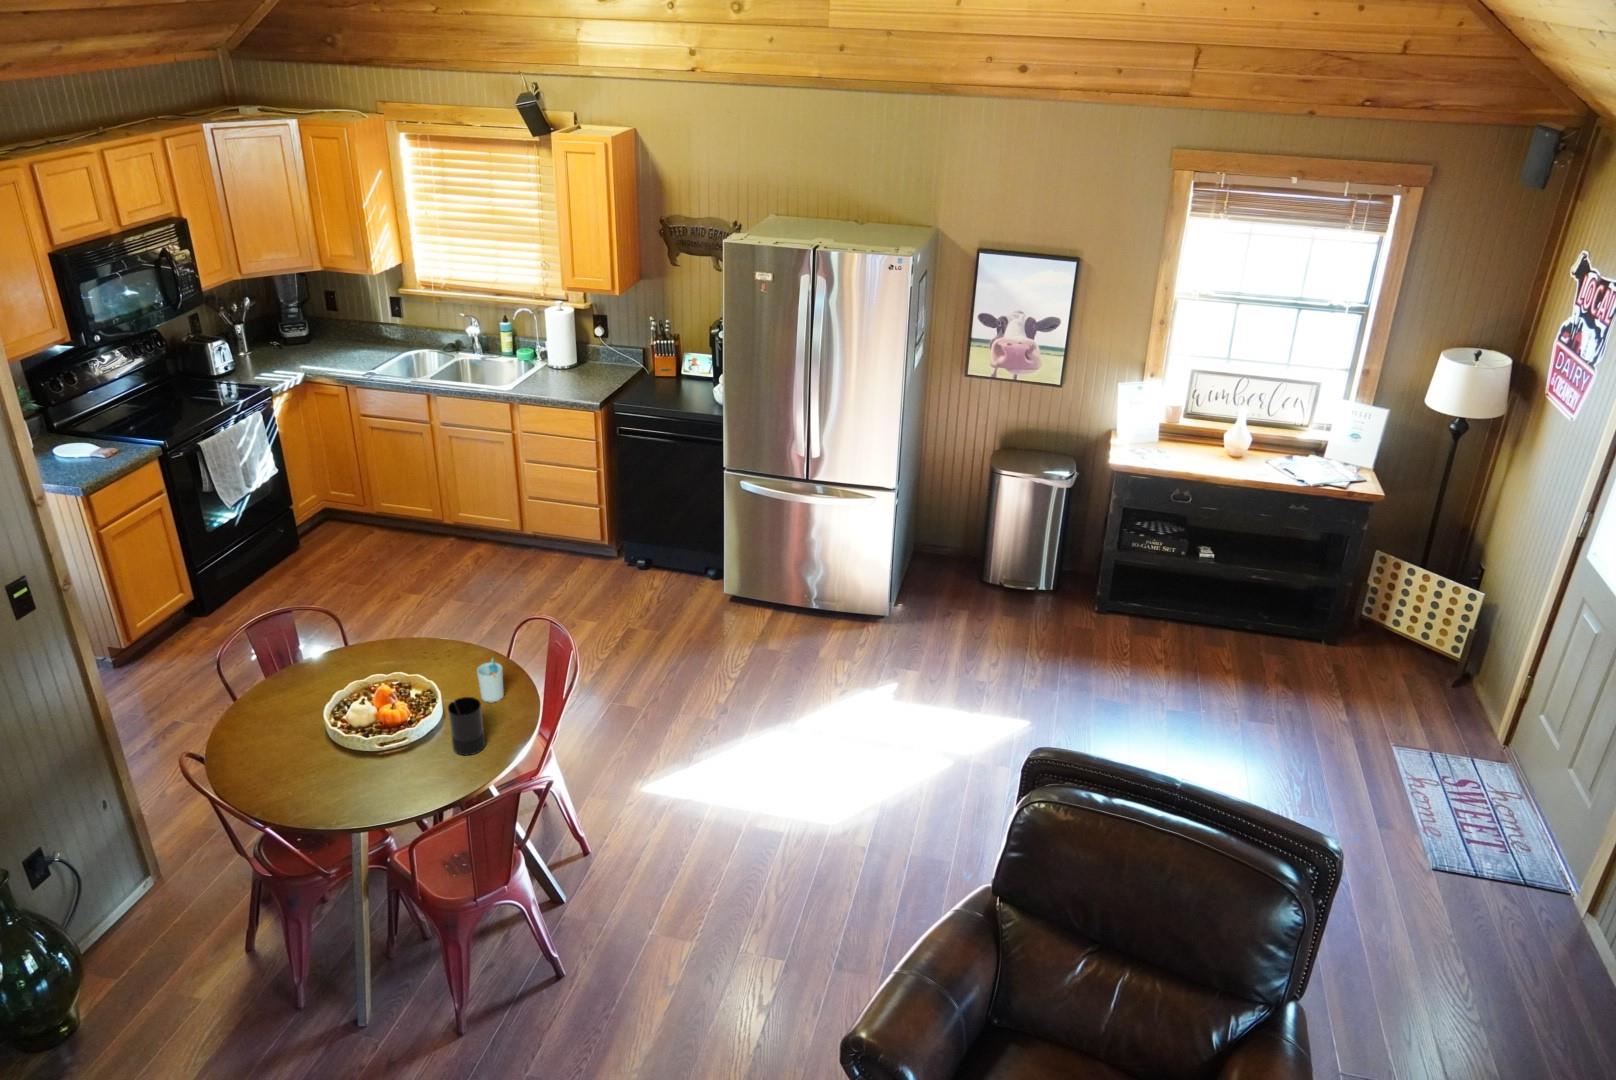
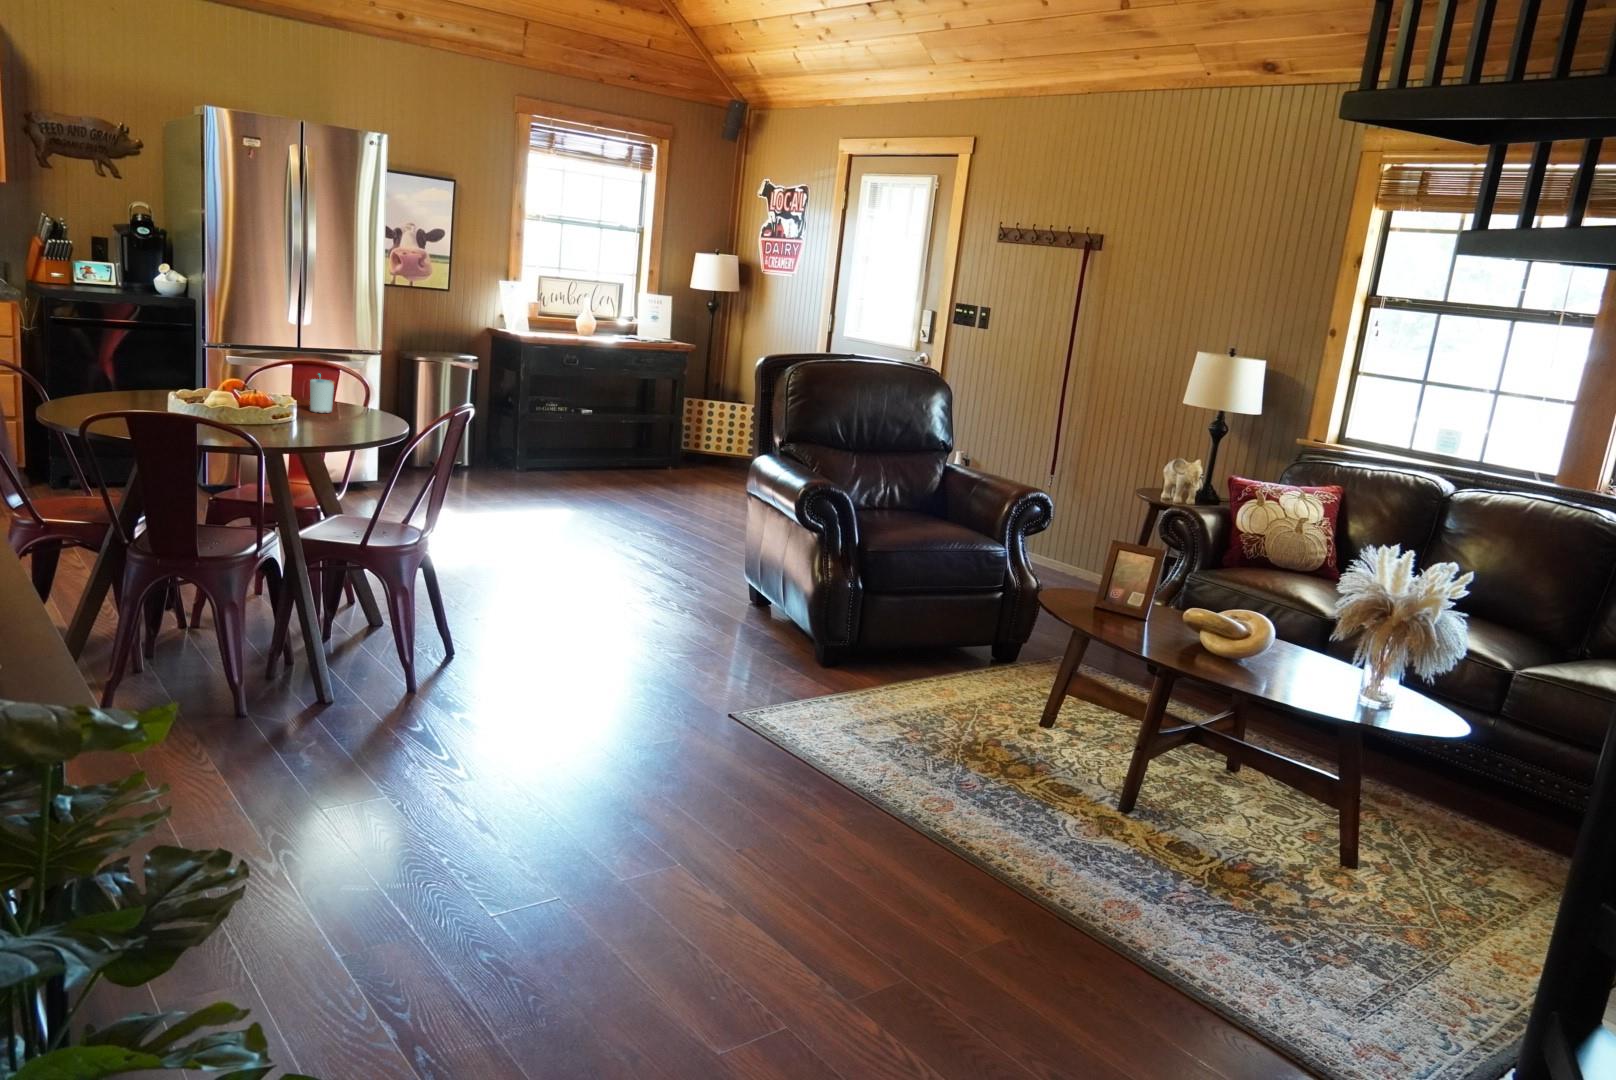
candle: present [448,697,486,756] -> none [346,377,378,427]

